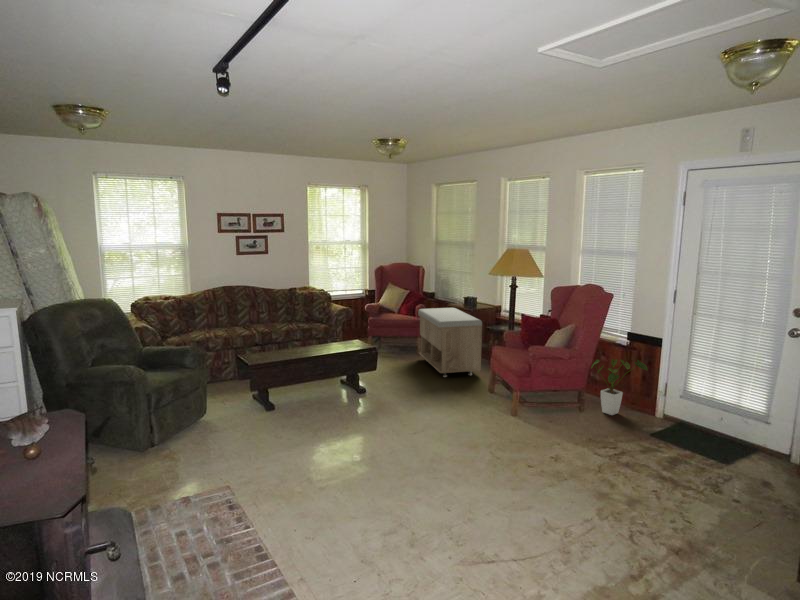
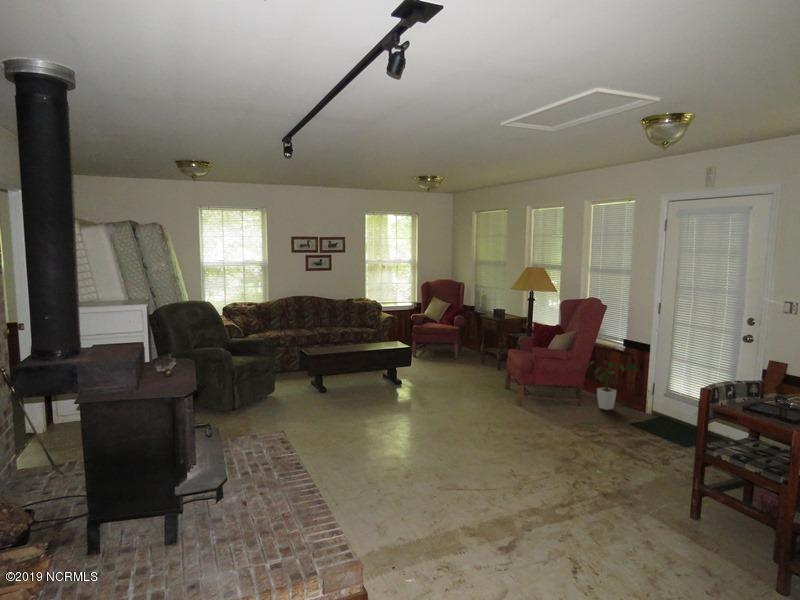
storage bench: present [418,308,482,377] -> none [454,318,505,376]

